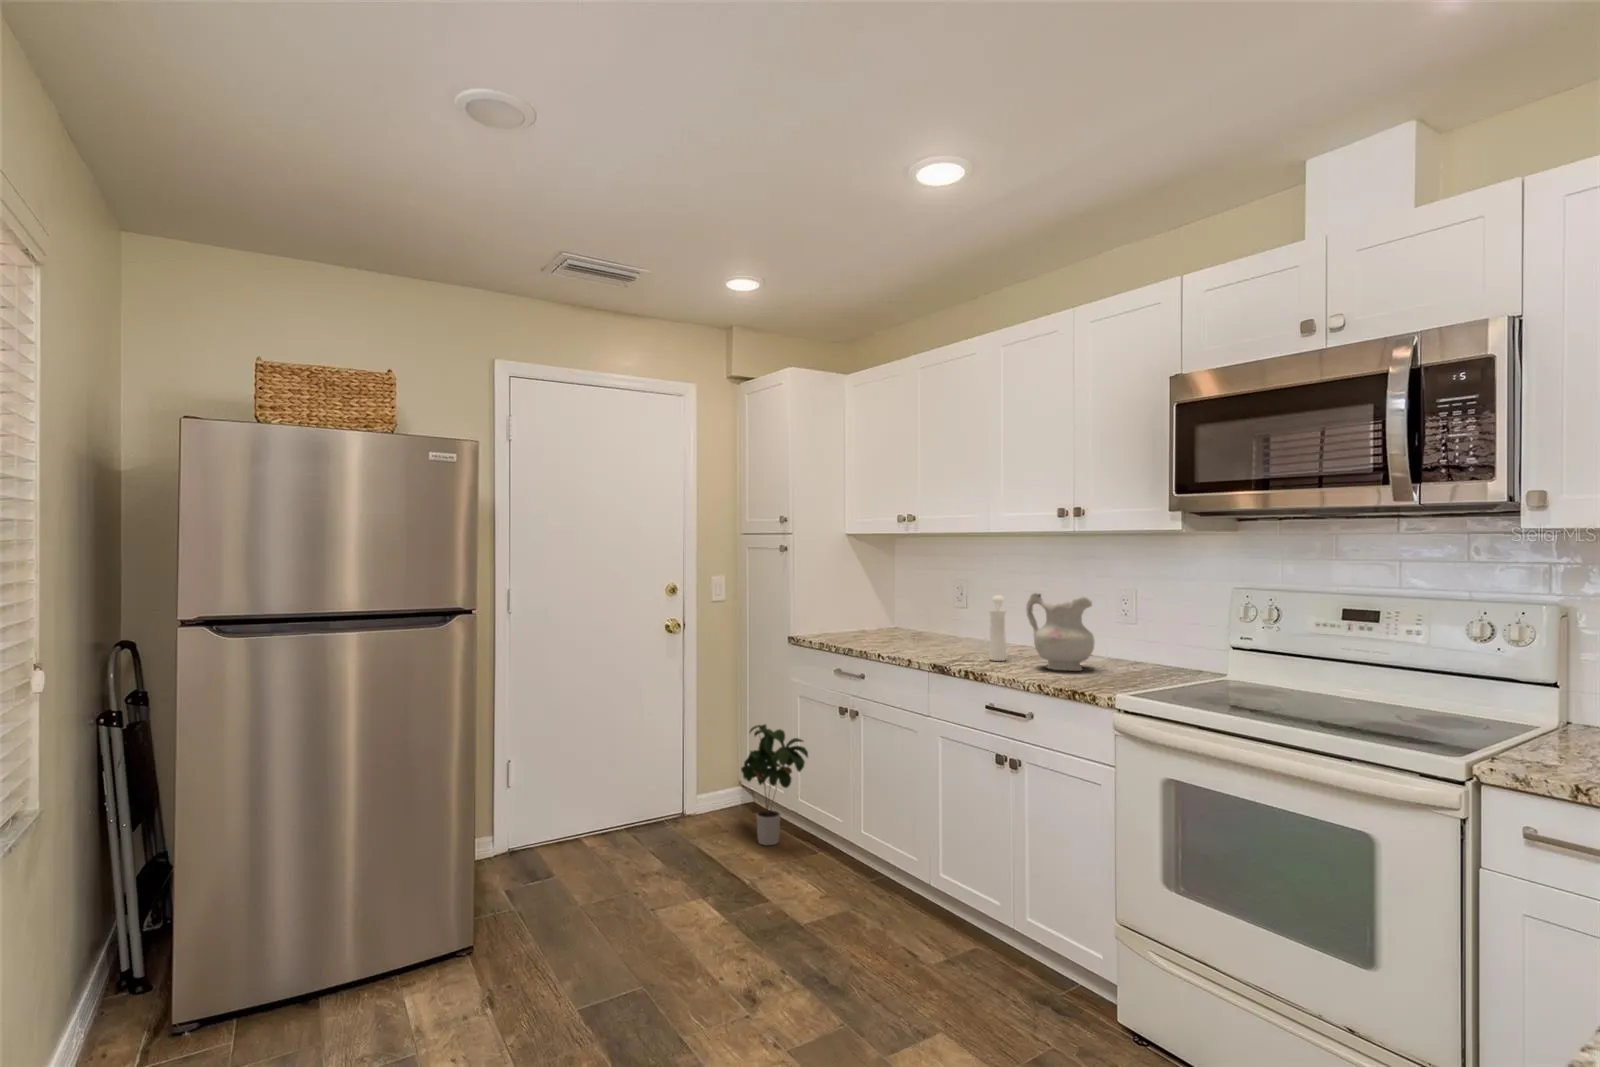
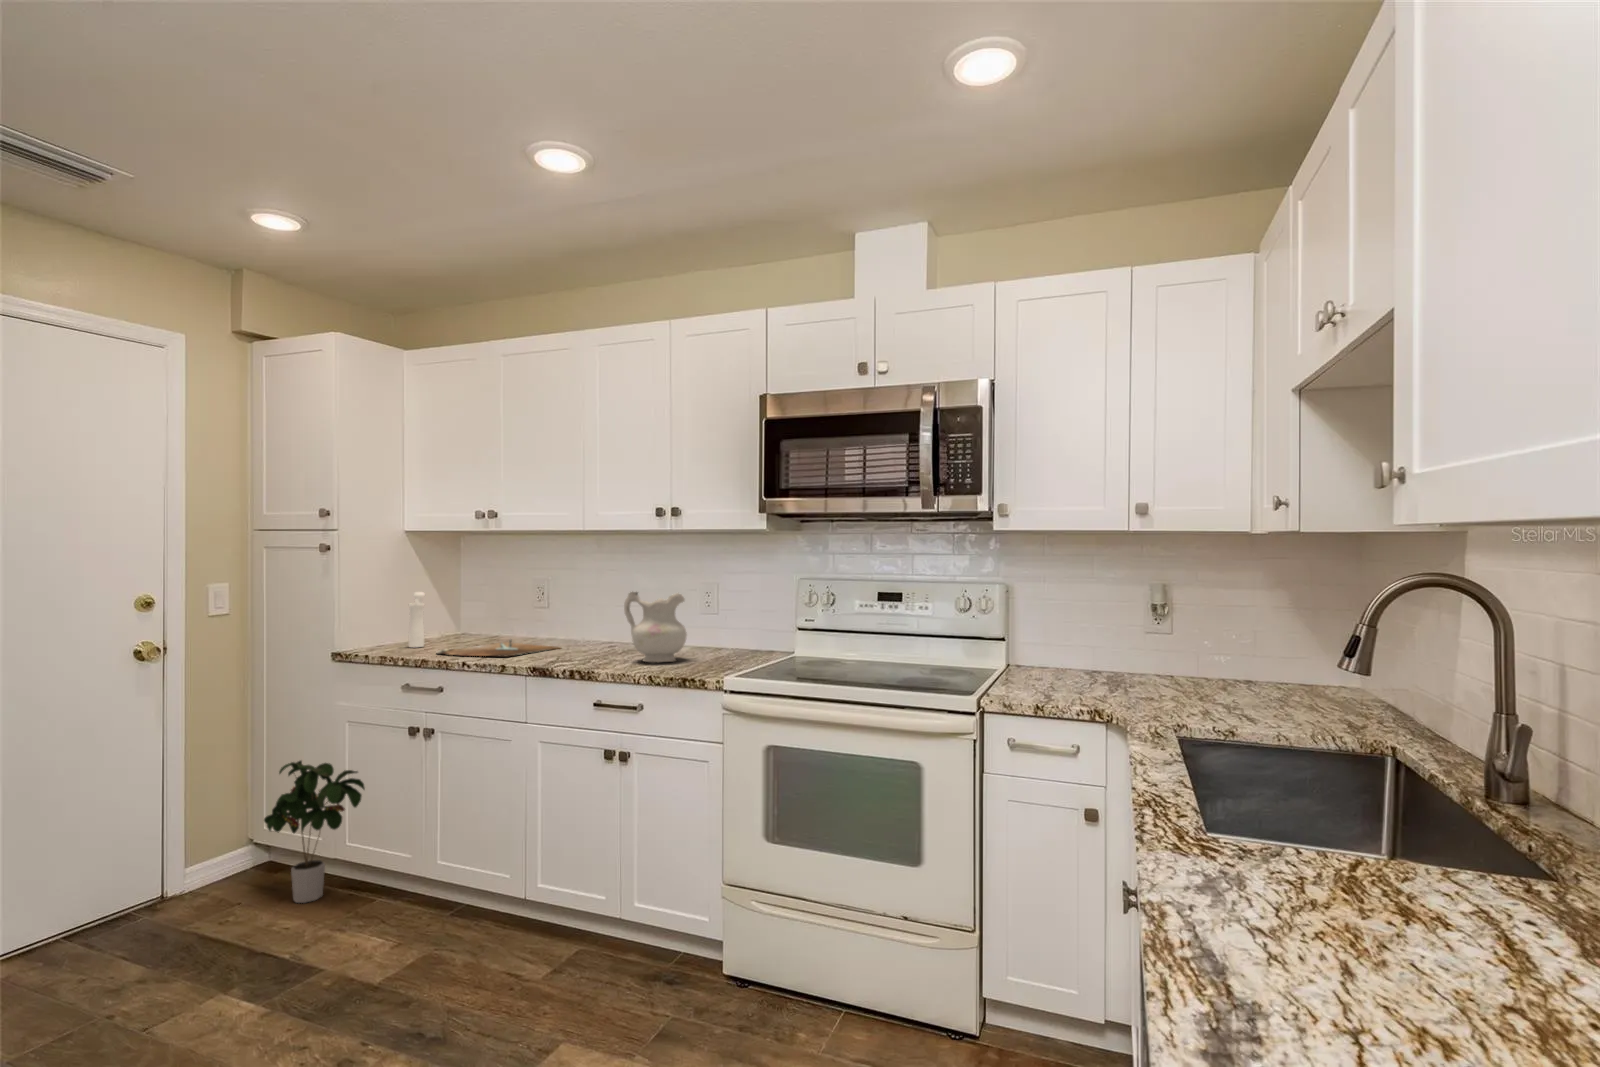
pepper mill: present [989,596,1006,661] -> present [409,592,425,648]
cutting board: none [865,633,978,651] -> present [437,640,560,657]

